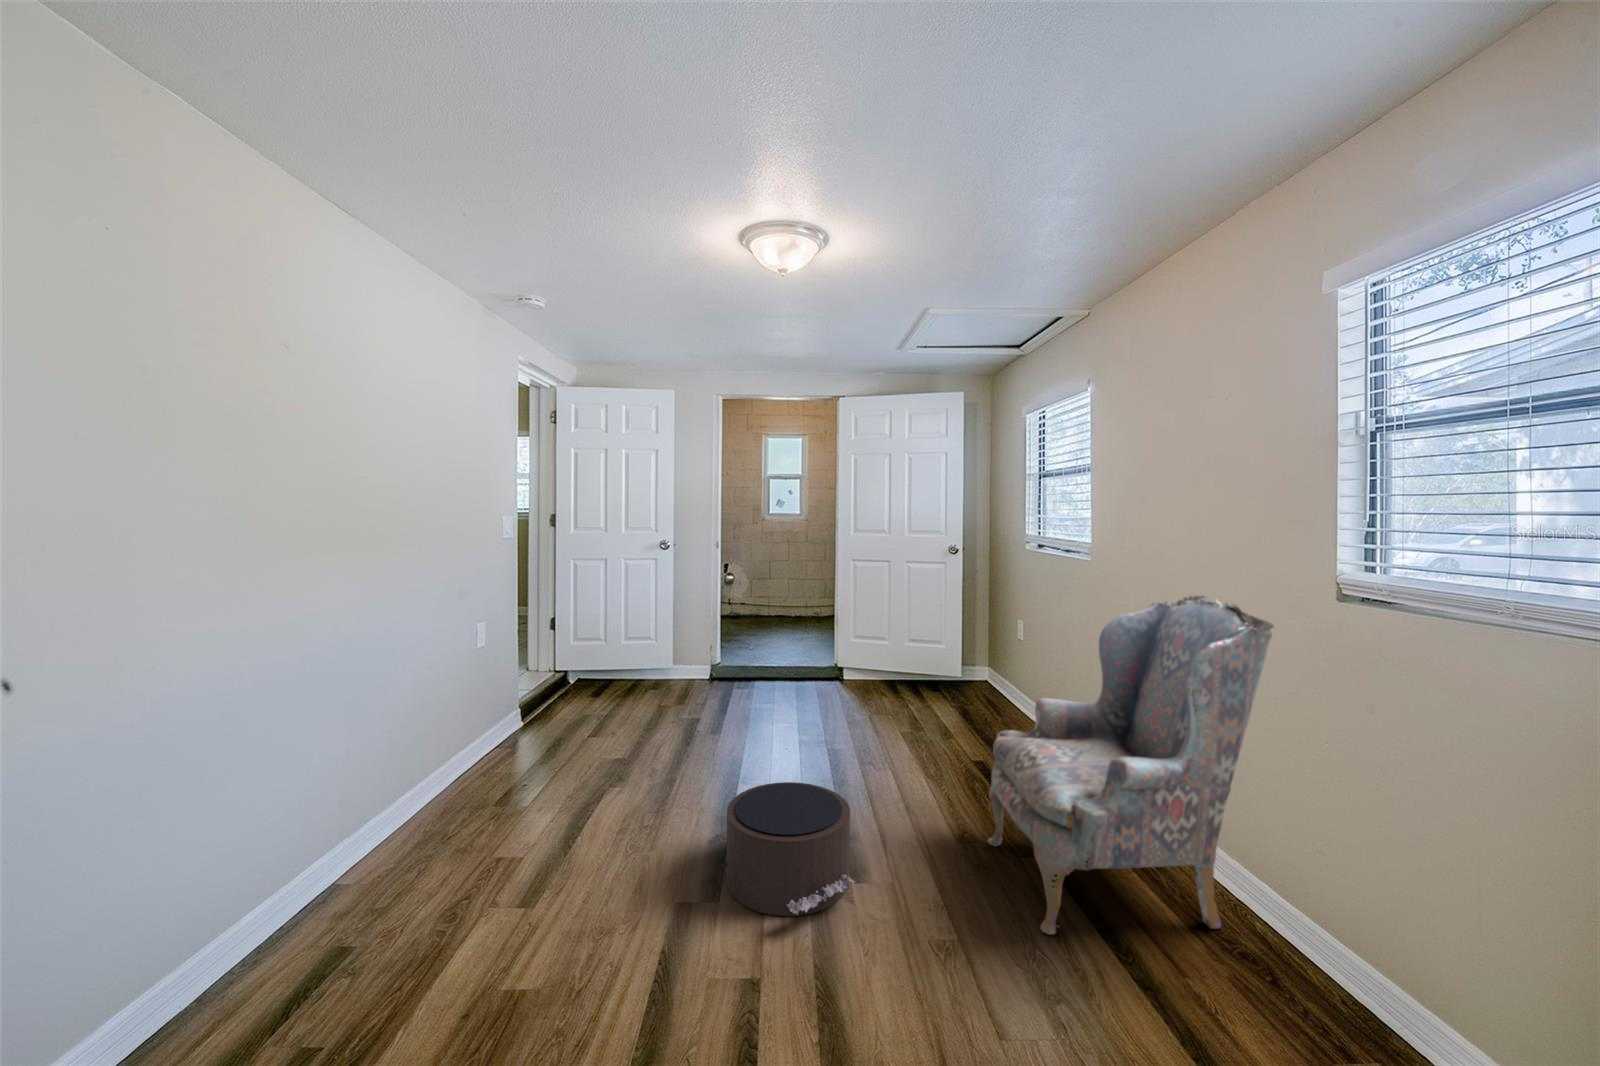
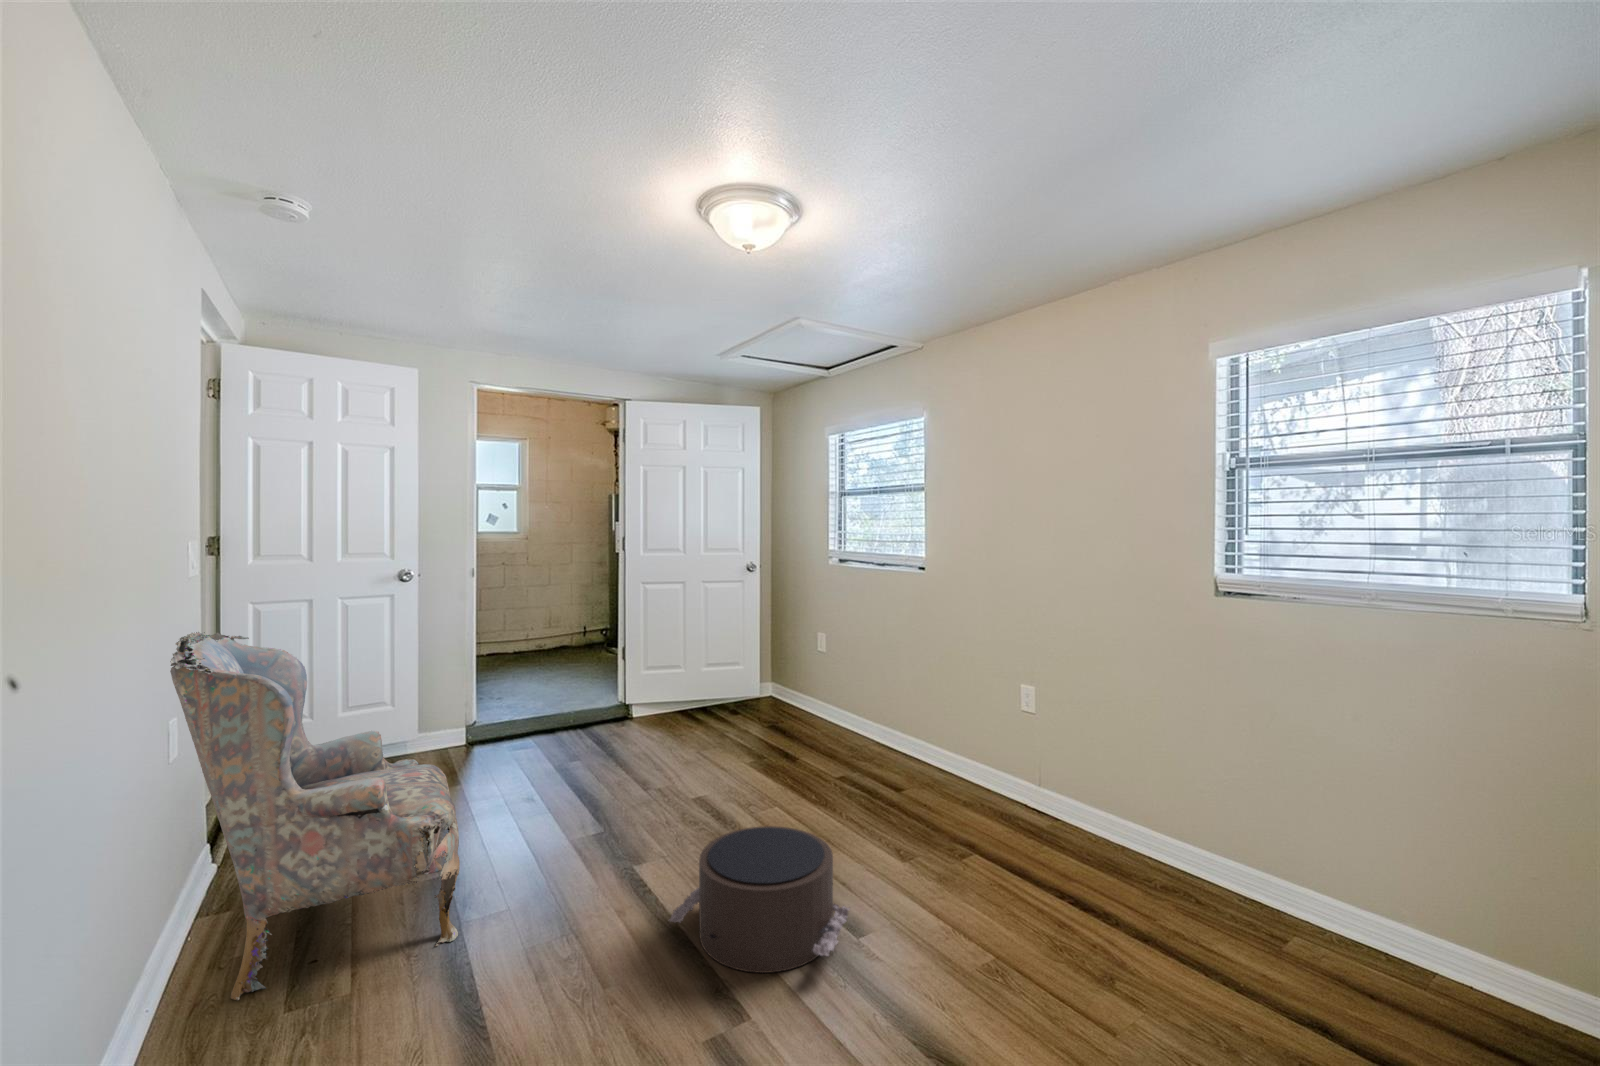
armchair: present [988,596,1274,934] -> present [170,632,460,1000]

